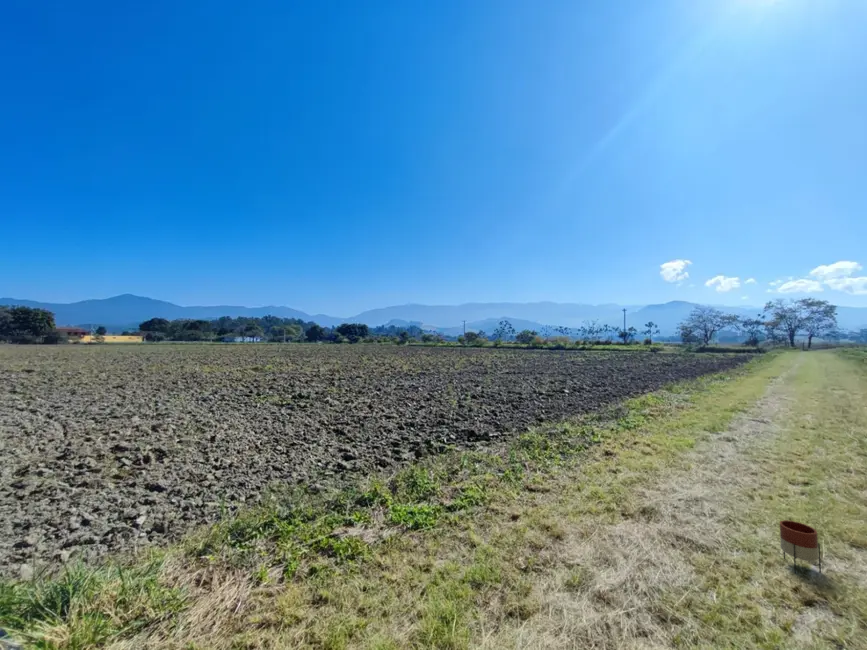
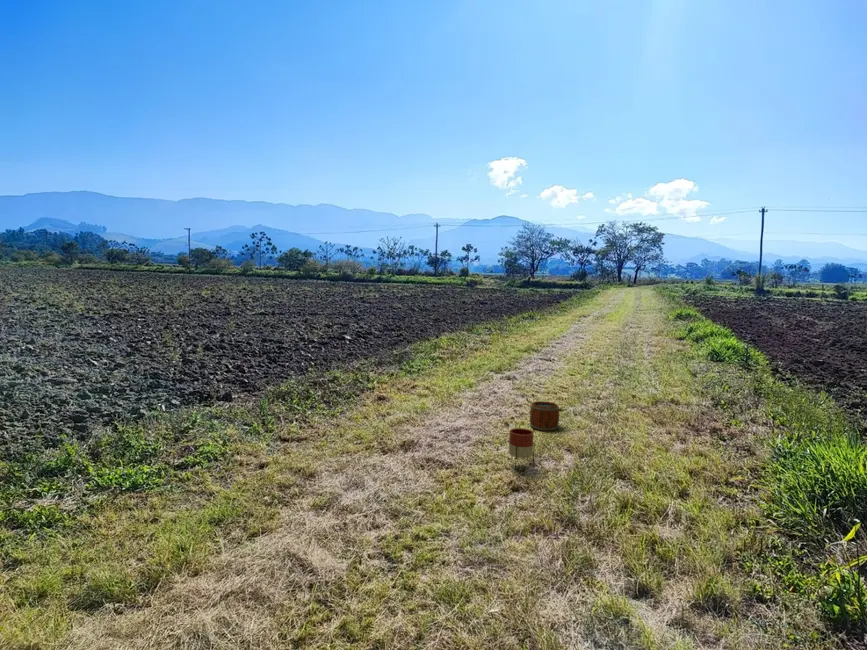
bucket: none [787,482,832,519] -> present [530,401,559,431]

